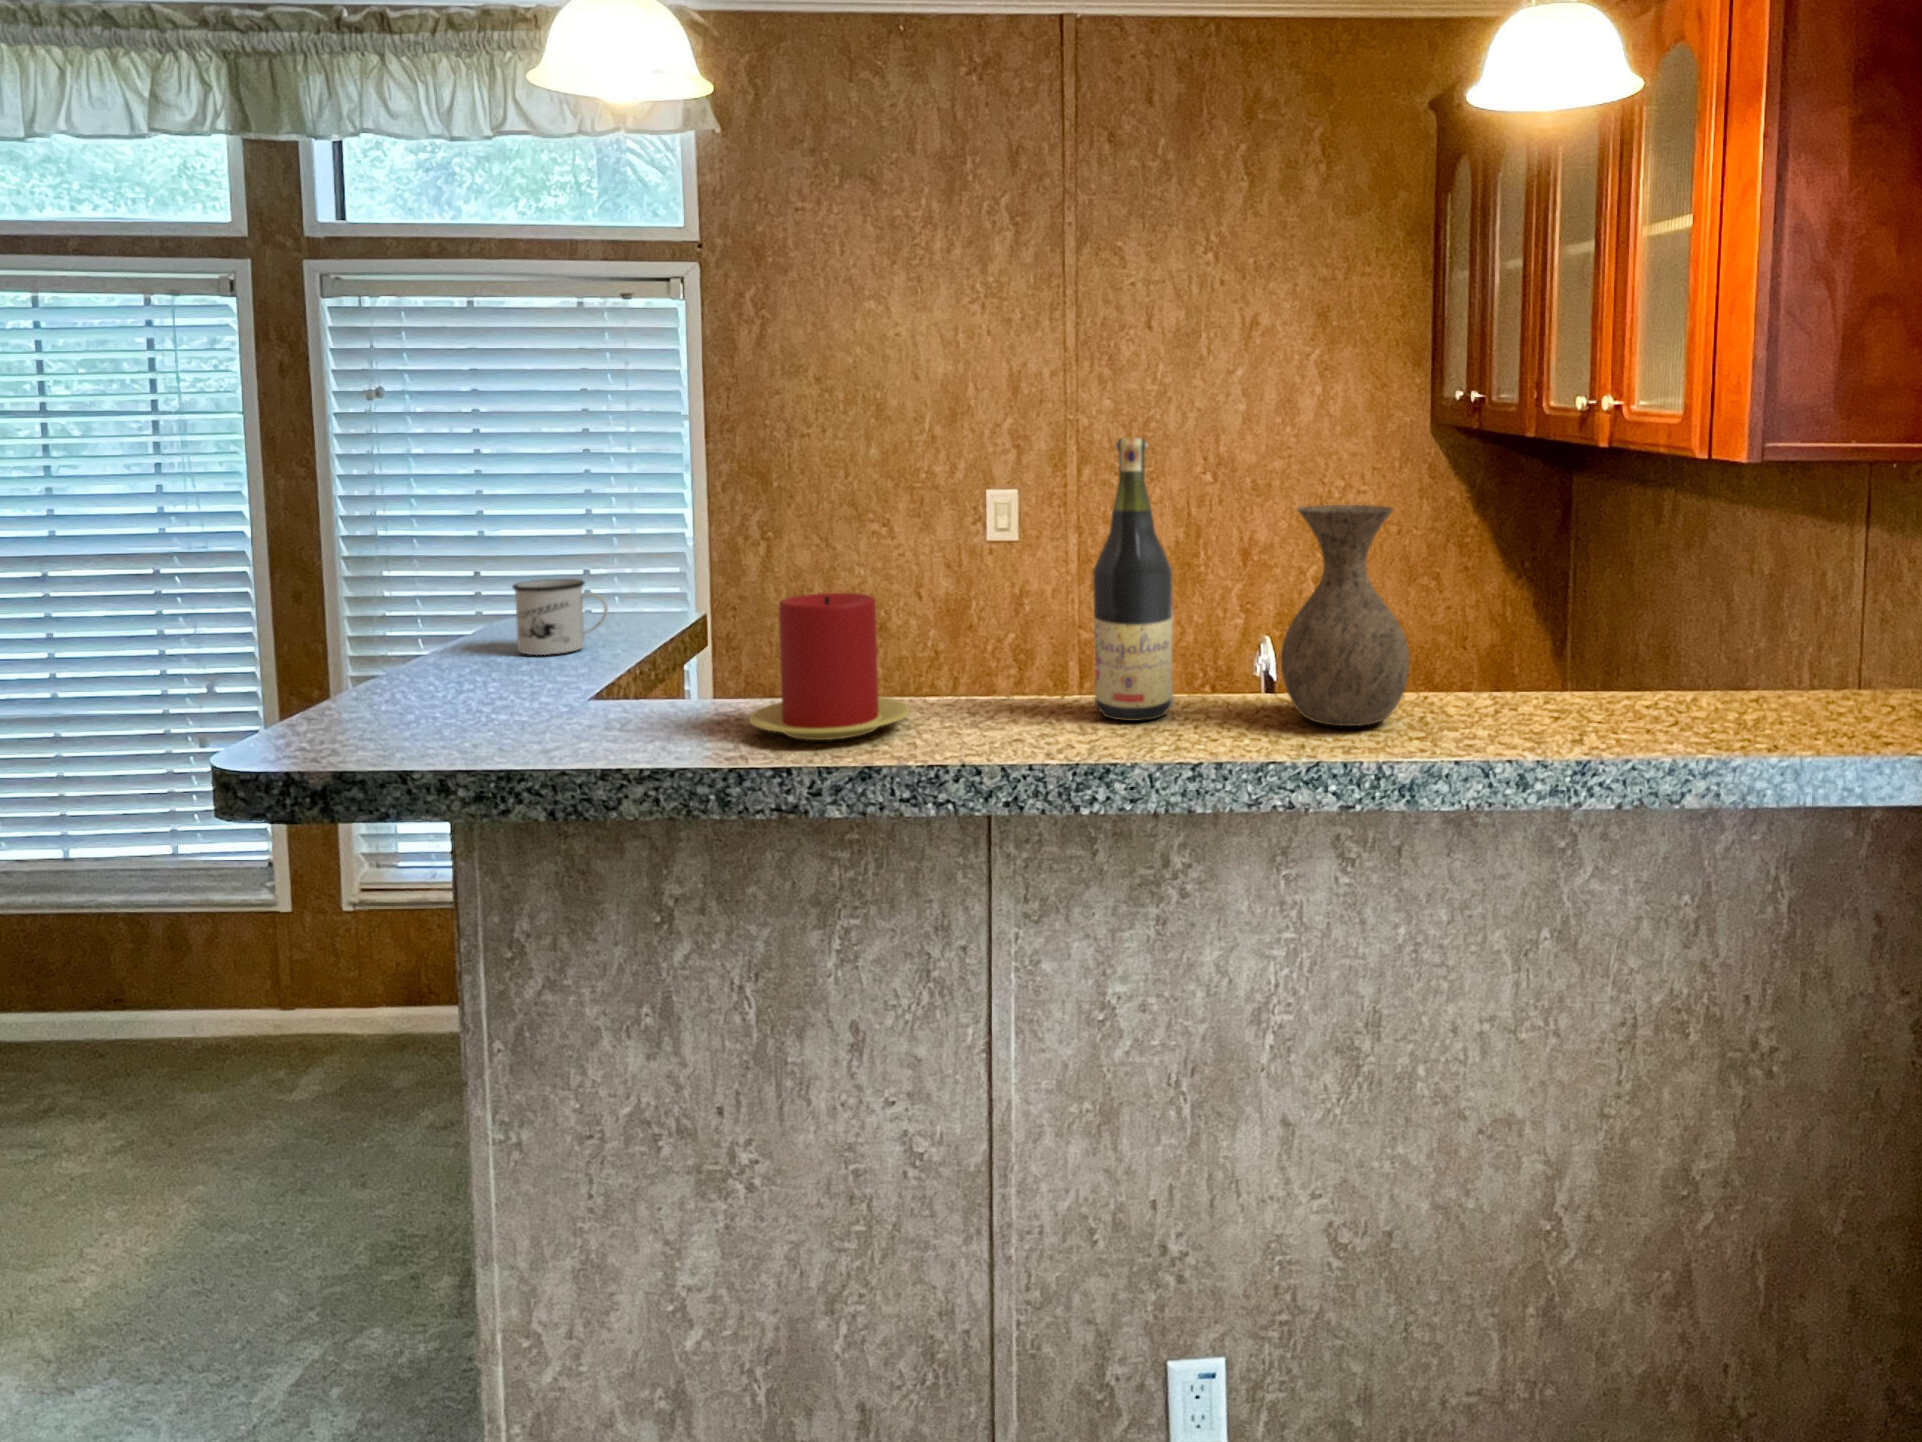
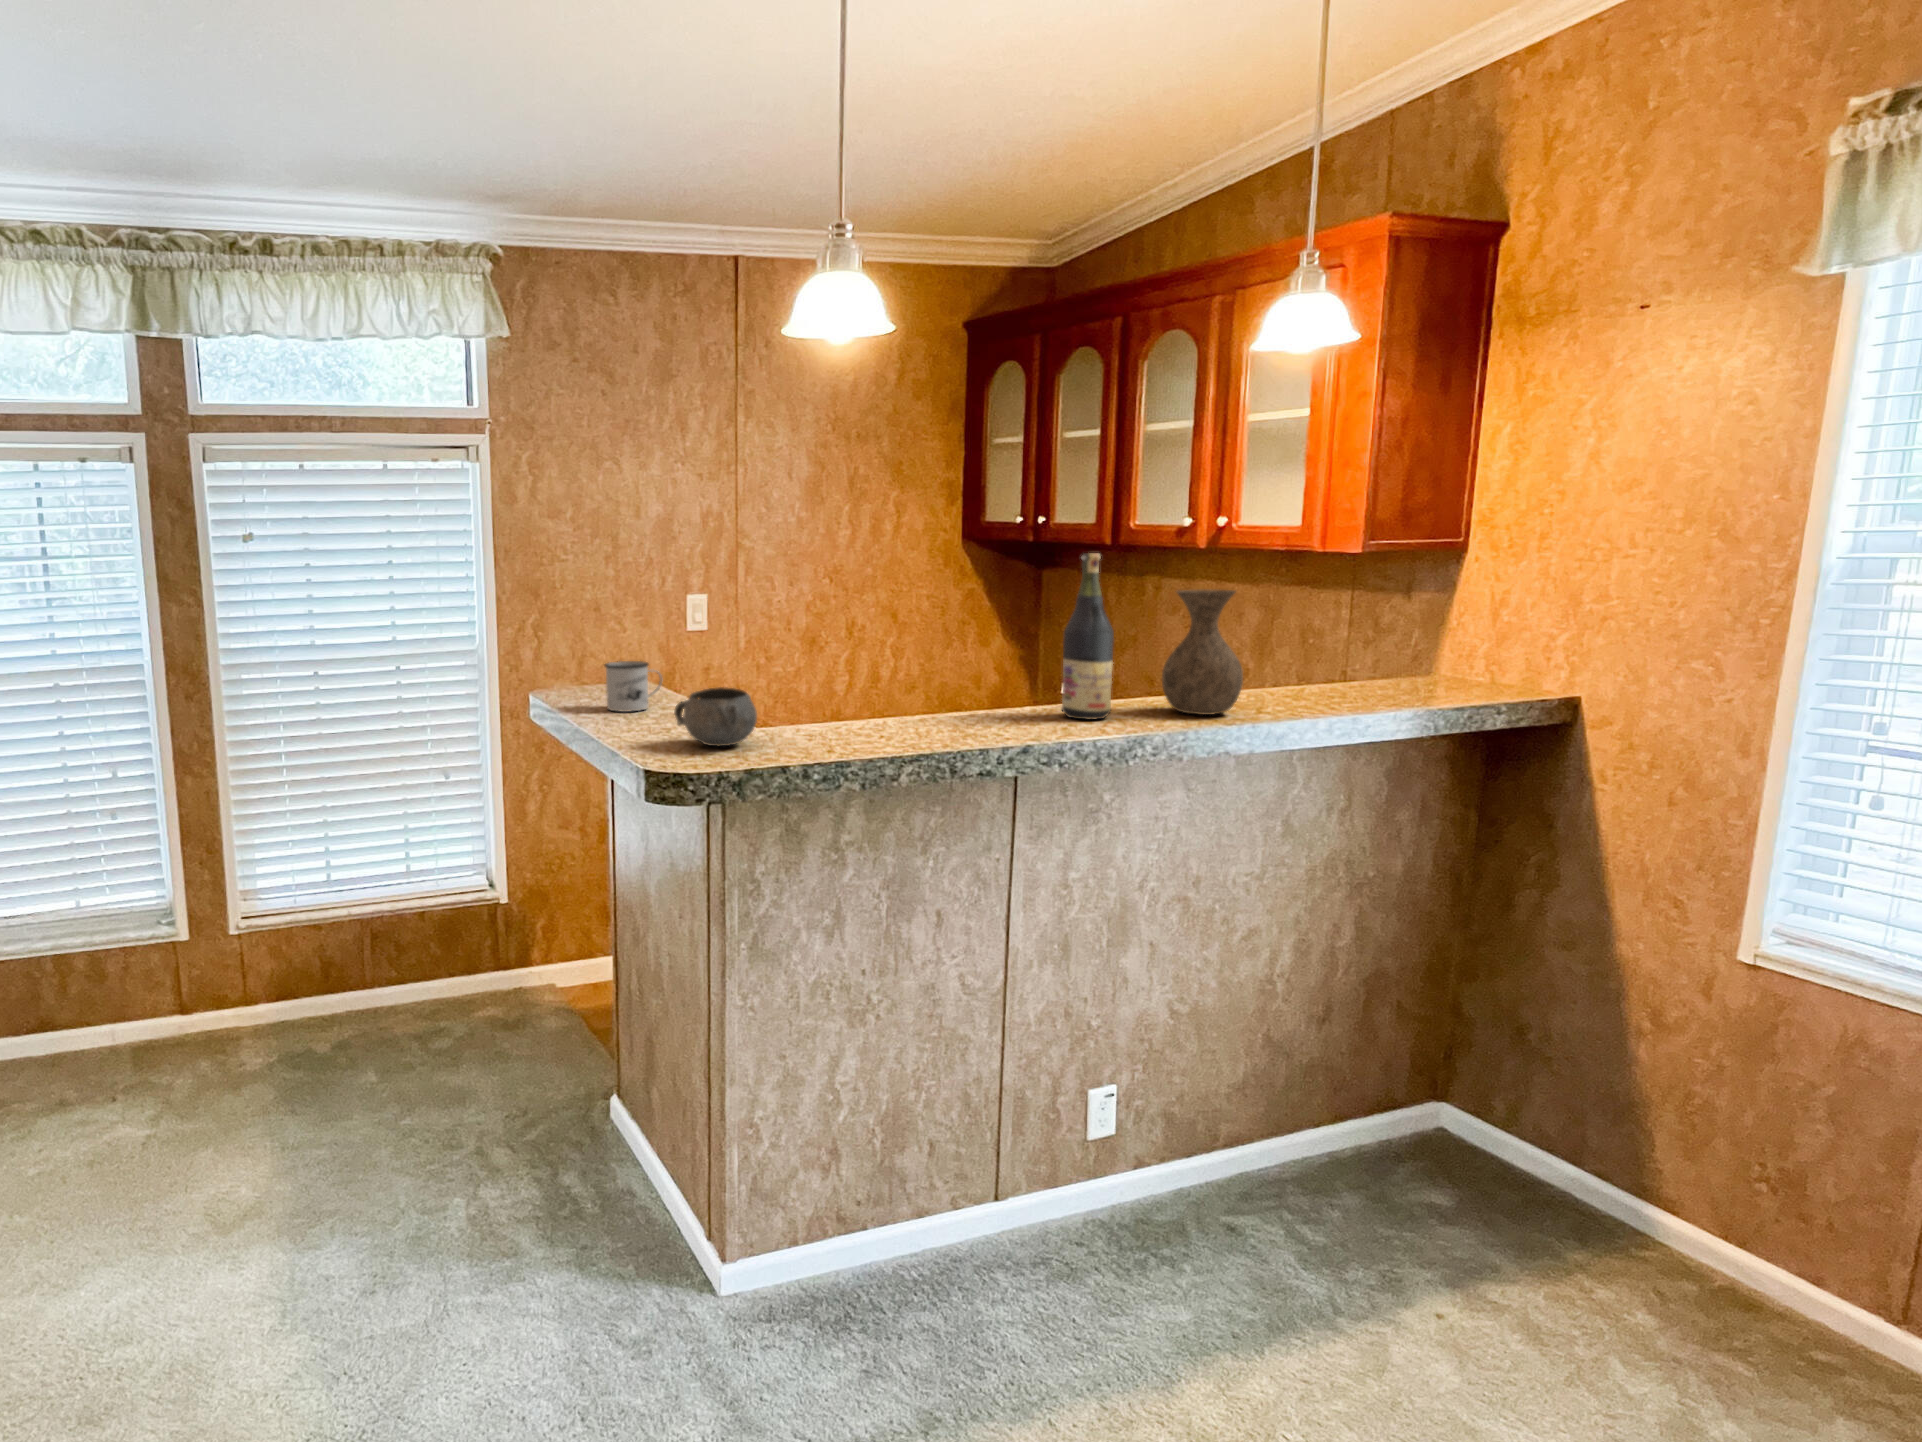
candle: present [749,593,910,740] -> none [900,651,998,737]
decorative bowl: none [382,634,525,728] -> present [674,687,757,746]

